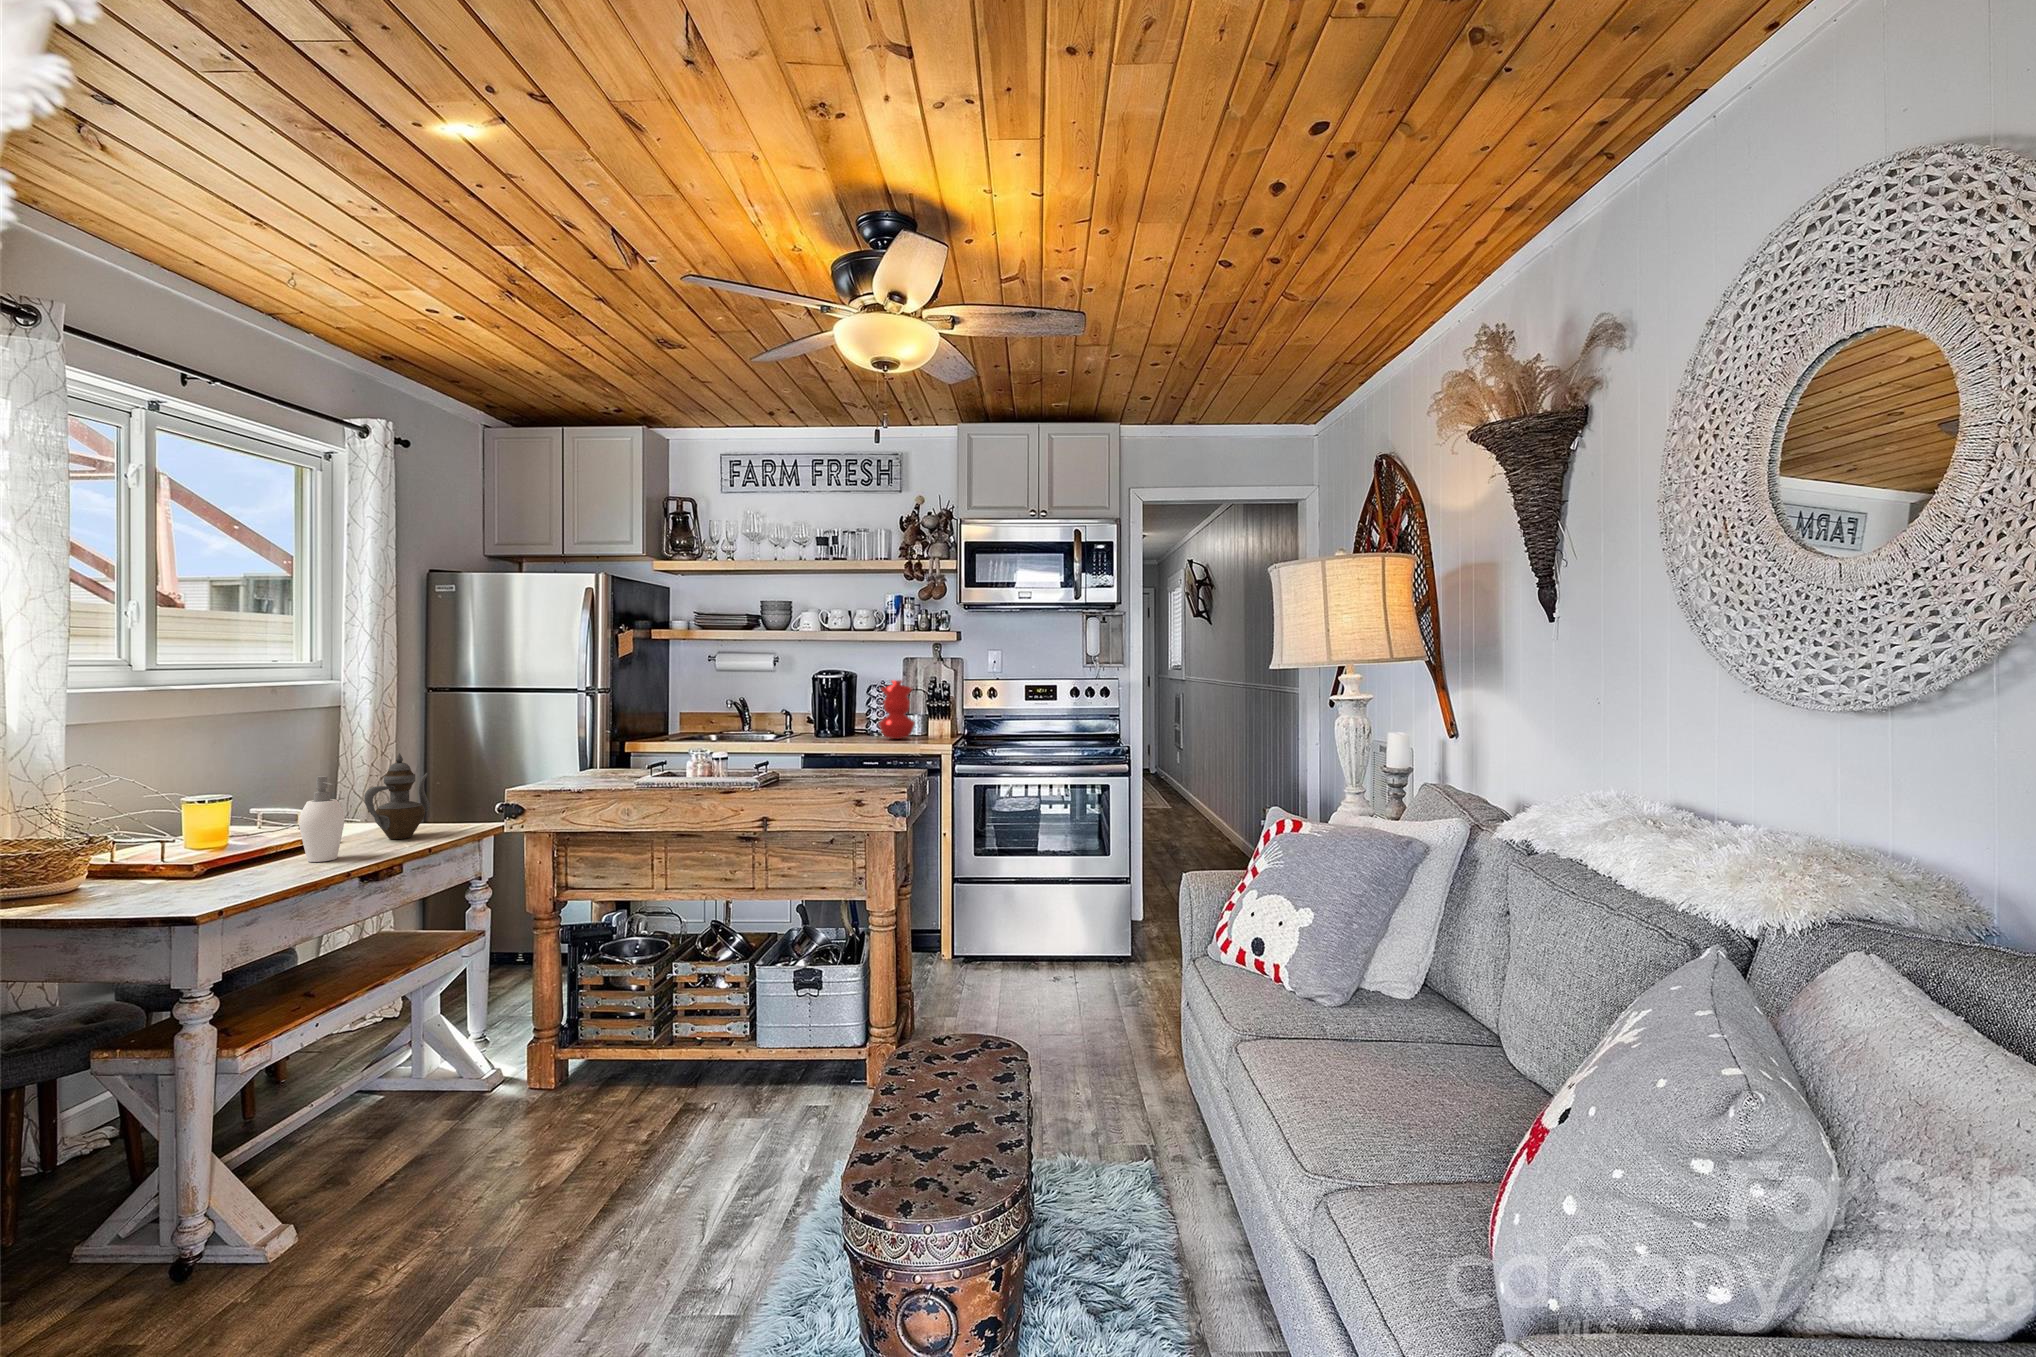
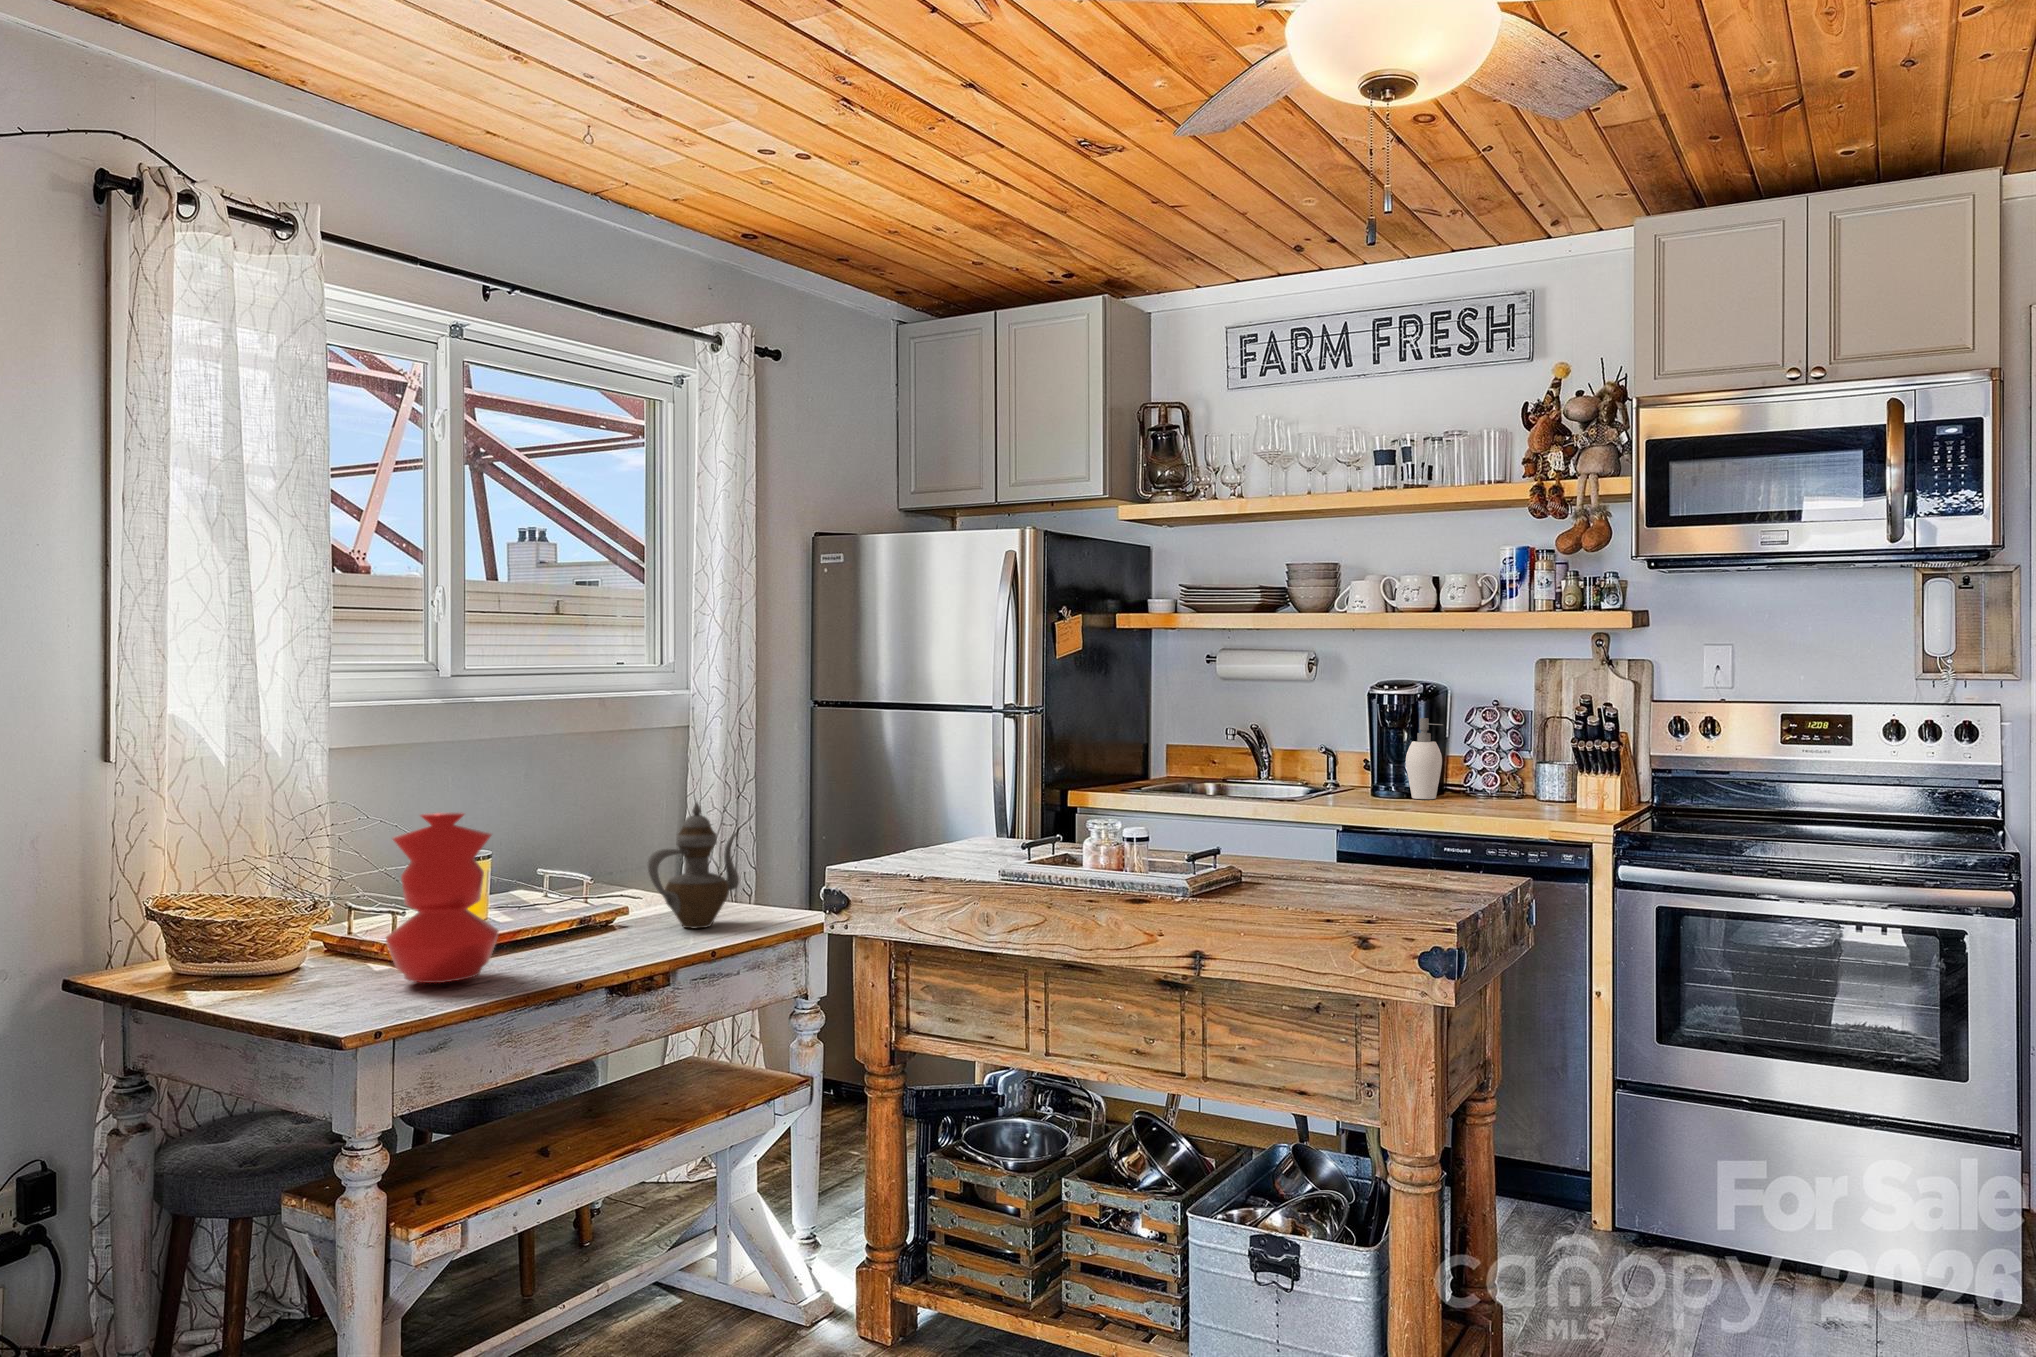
vase: present [879,680,915,739] -> present [386,812,498,983]
soap dispenser: present [299,776,345,862] -> present [1406,718,1443,799]

